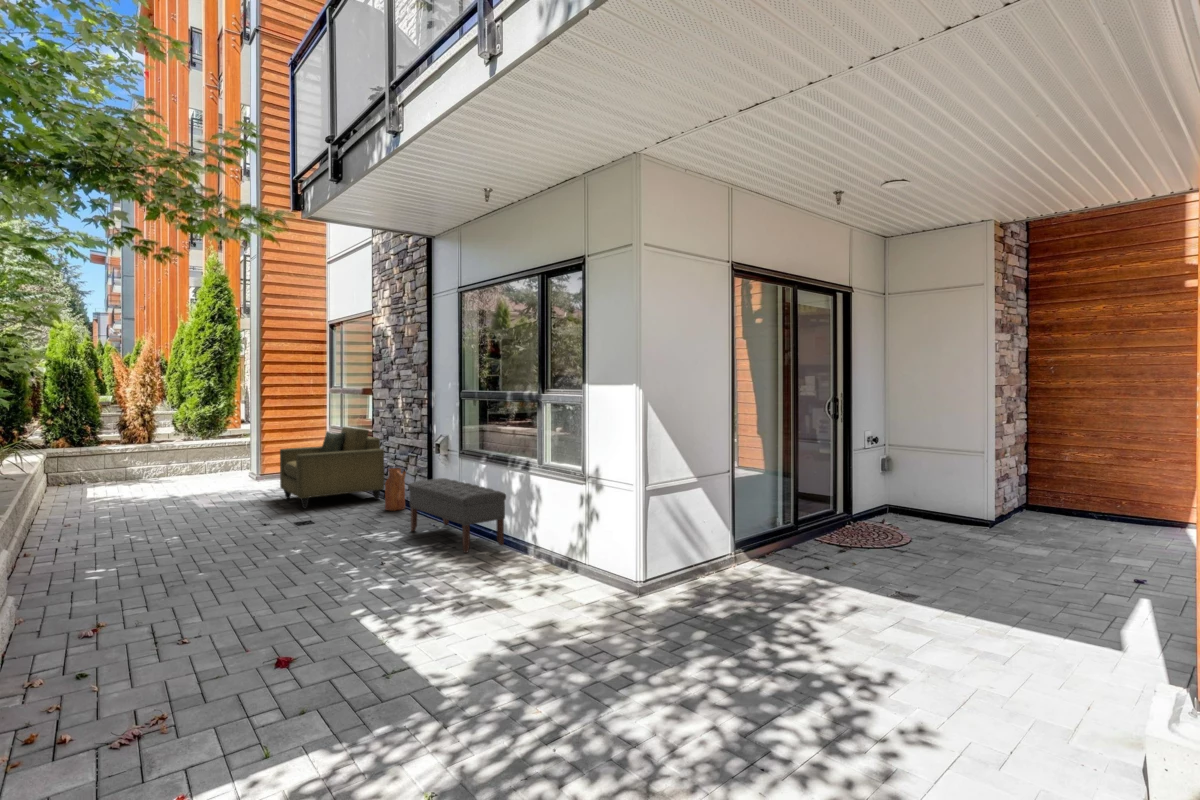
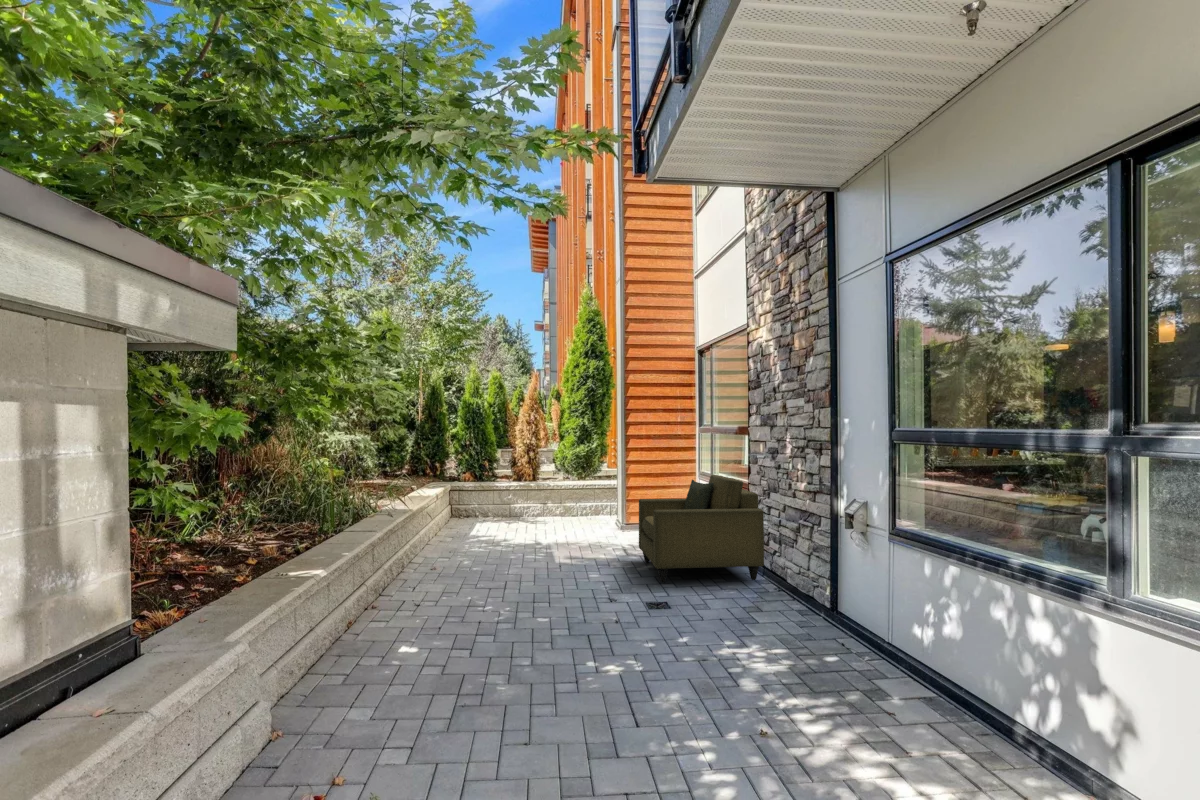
watering can: present [385,468,406,511] -> none [766,541,798,606]
bench: present [408,478,506,553] -> none [806,575,1023,760]

